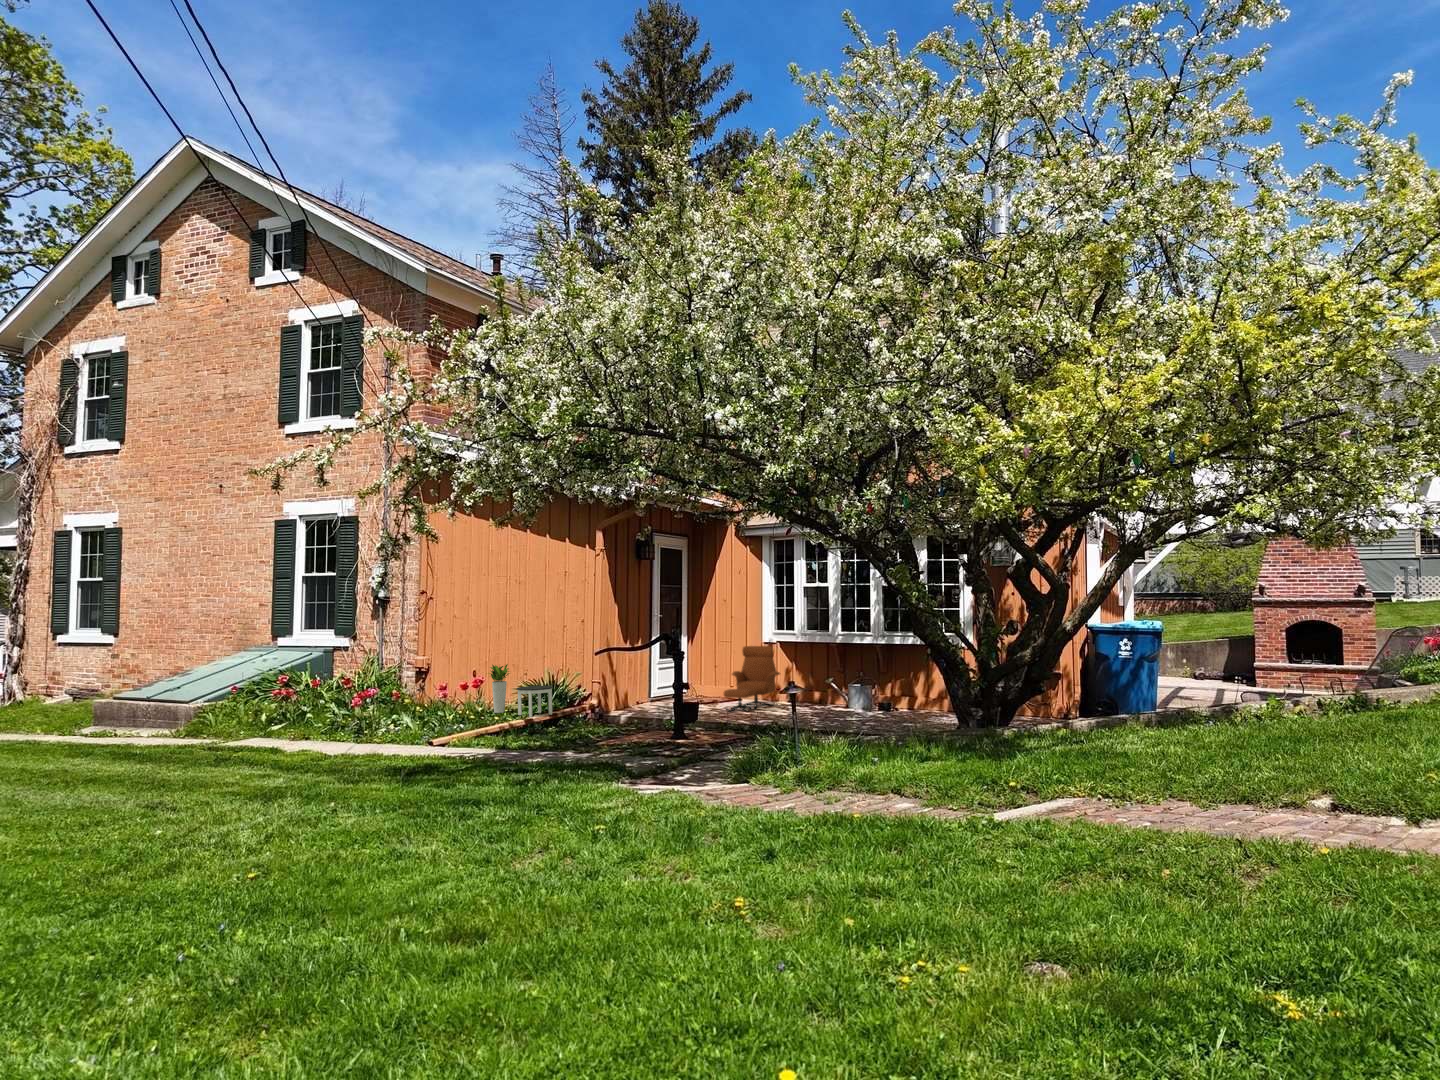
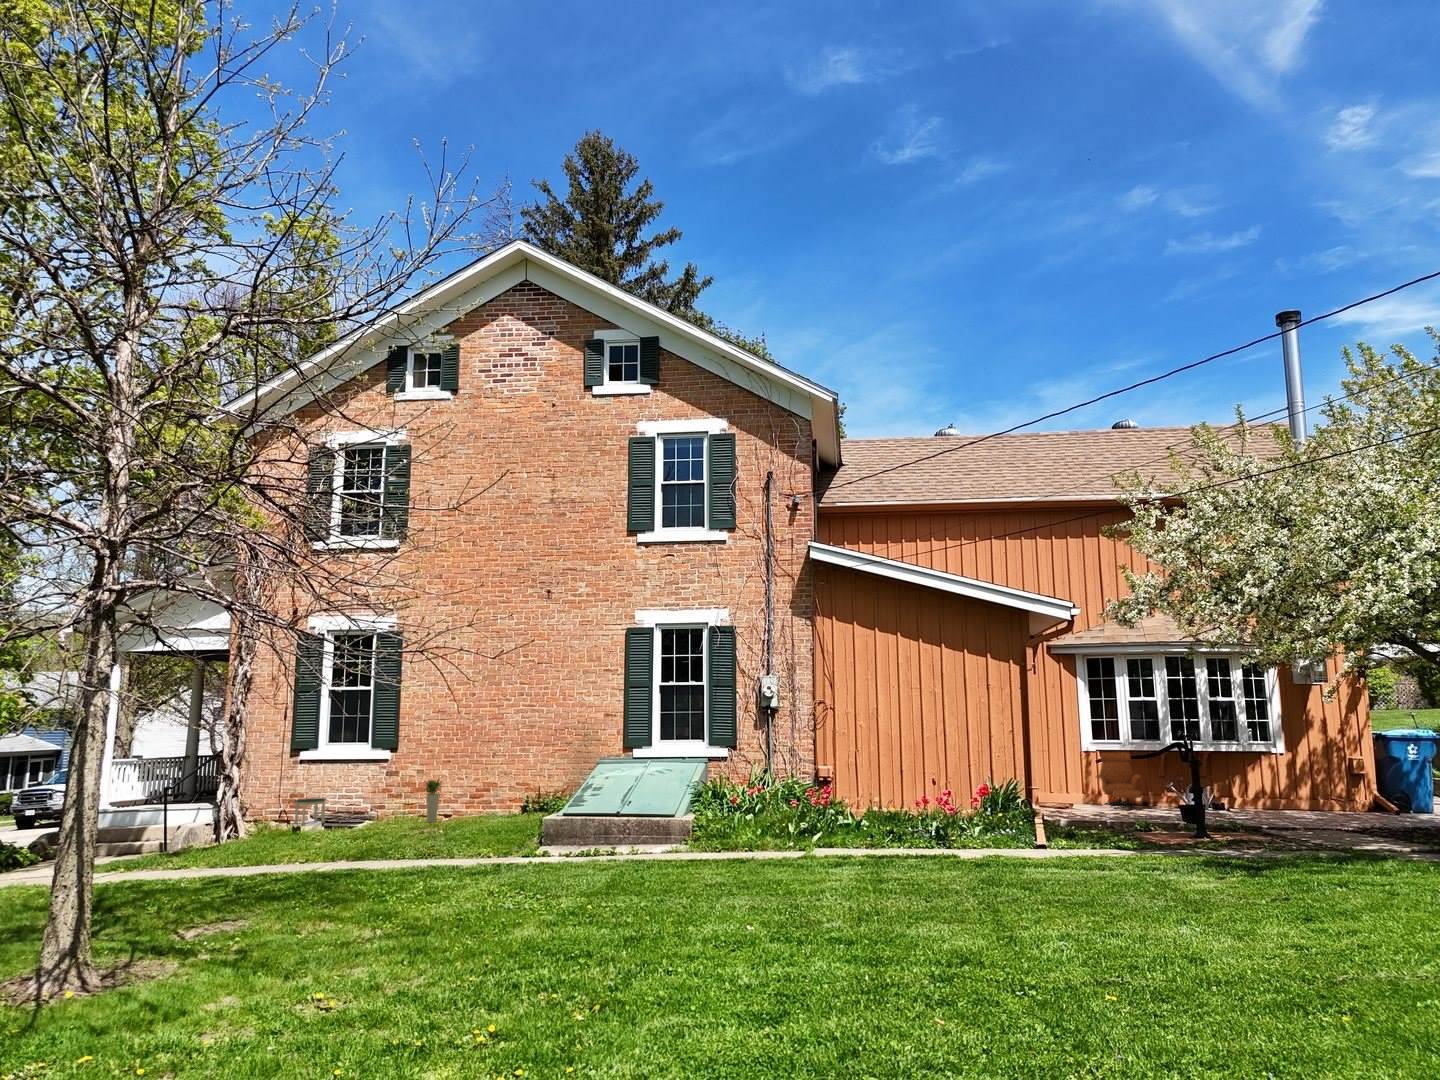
planter: present [490,664,510,713] -> present [425,779,441,823]
round table: present [517,686,553,717] -> present [295,798,326,825]

